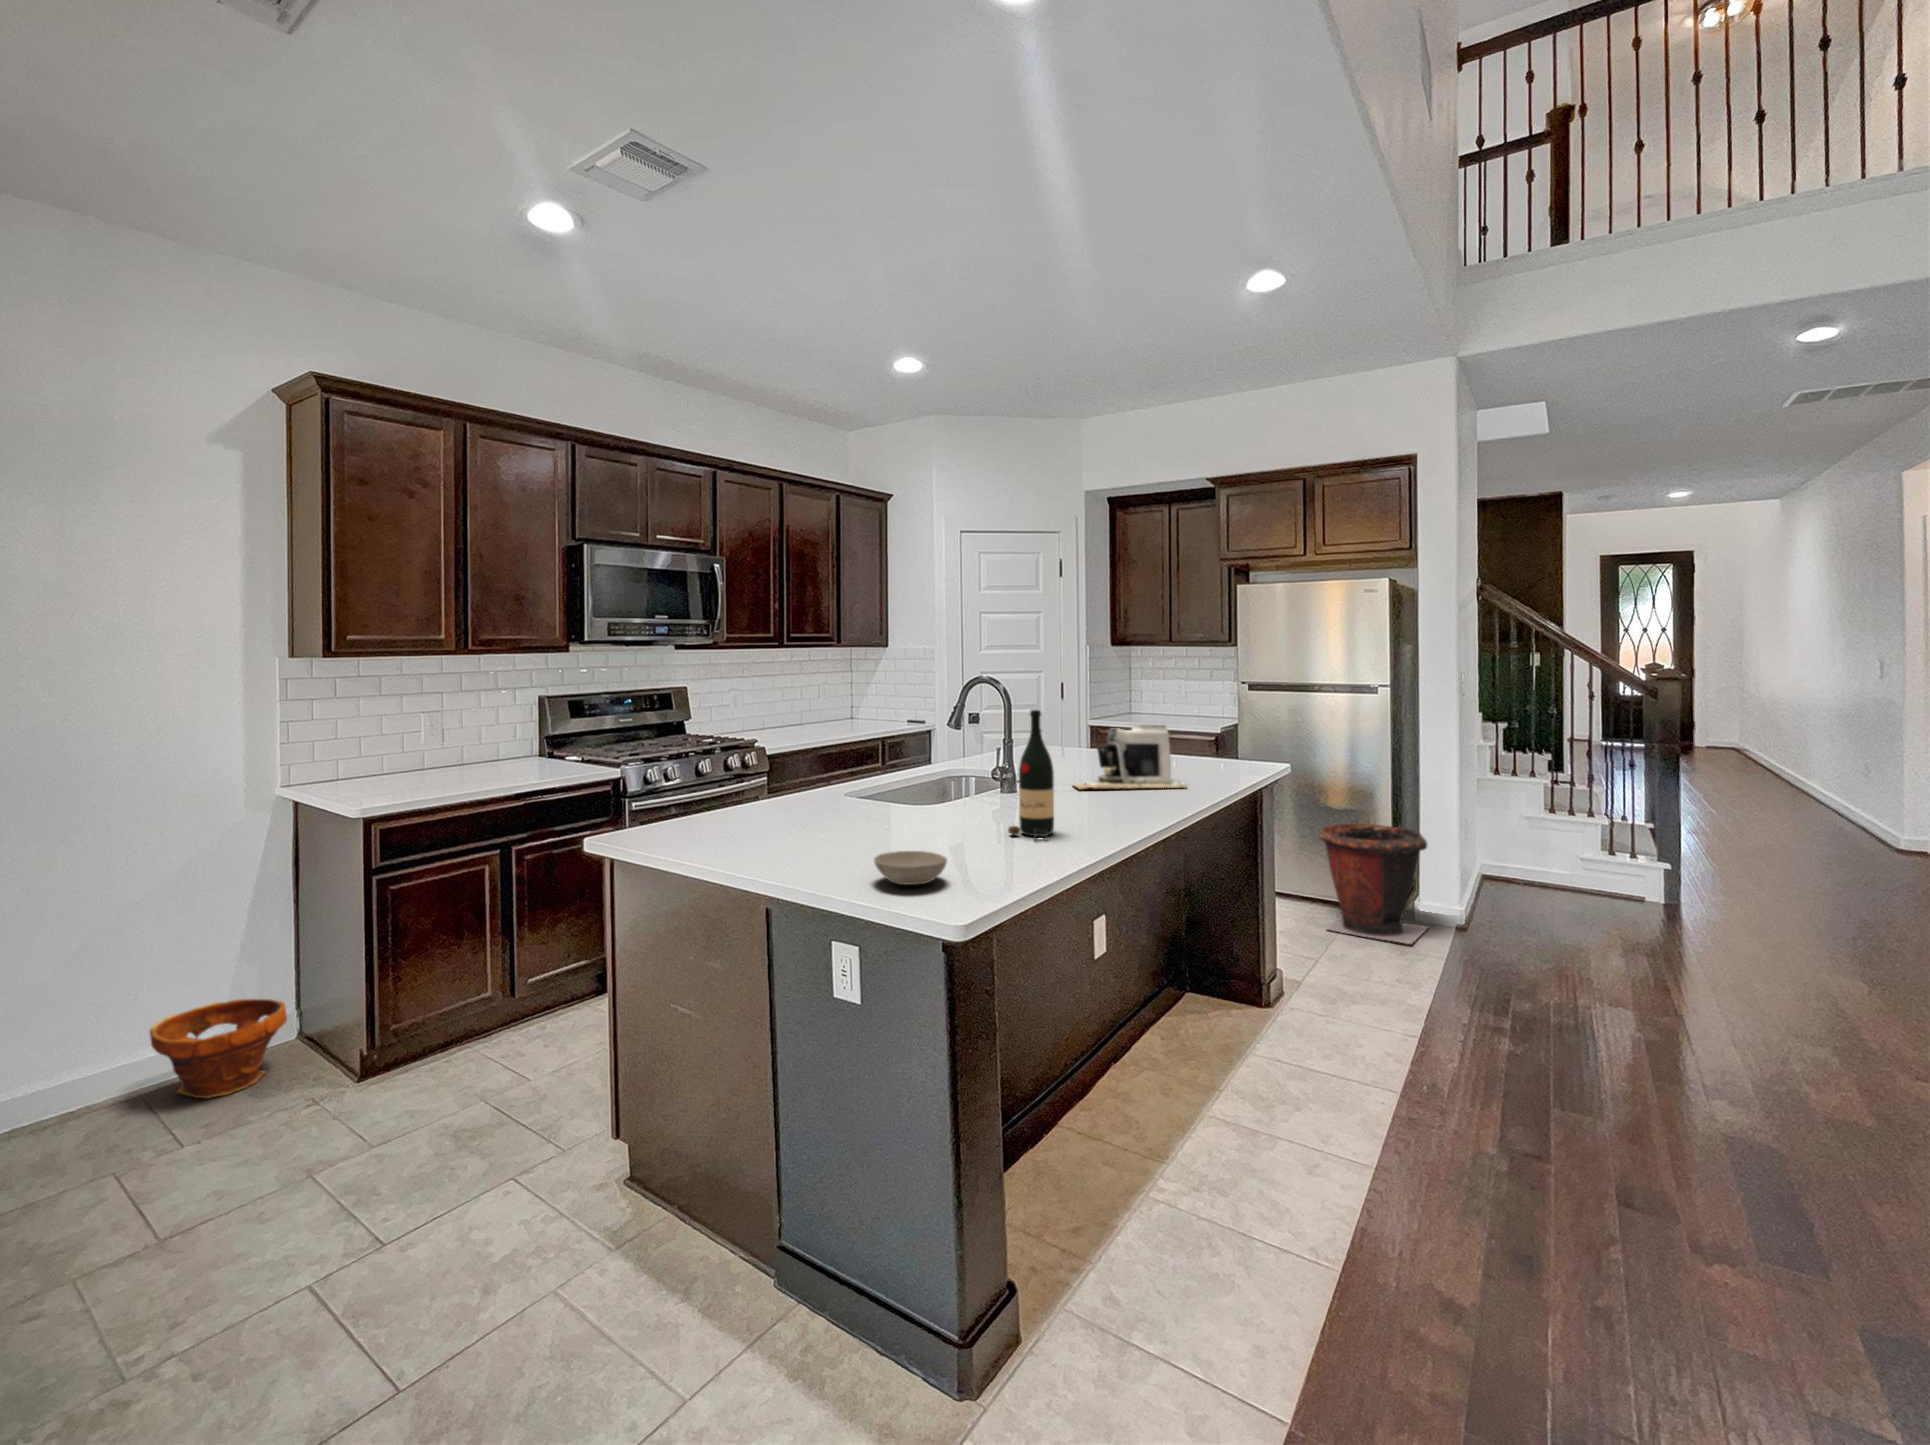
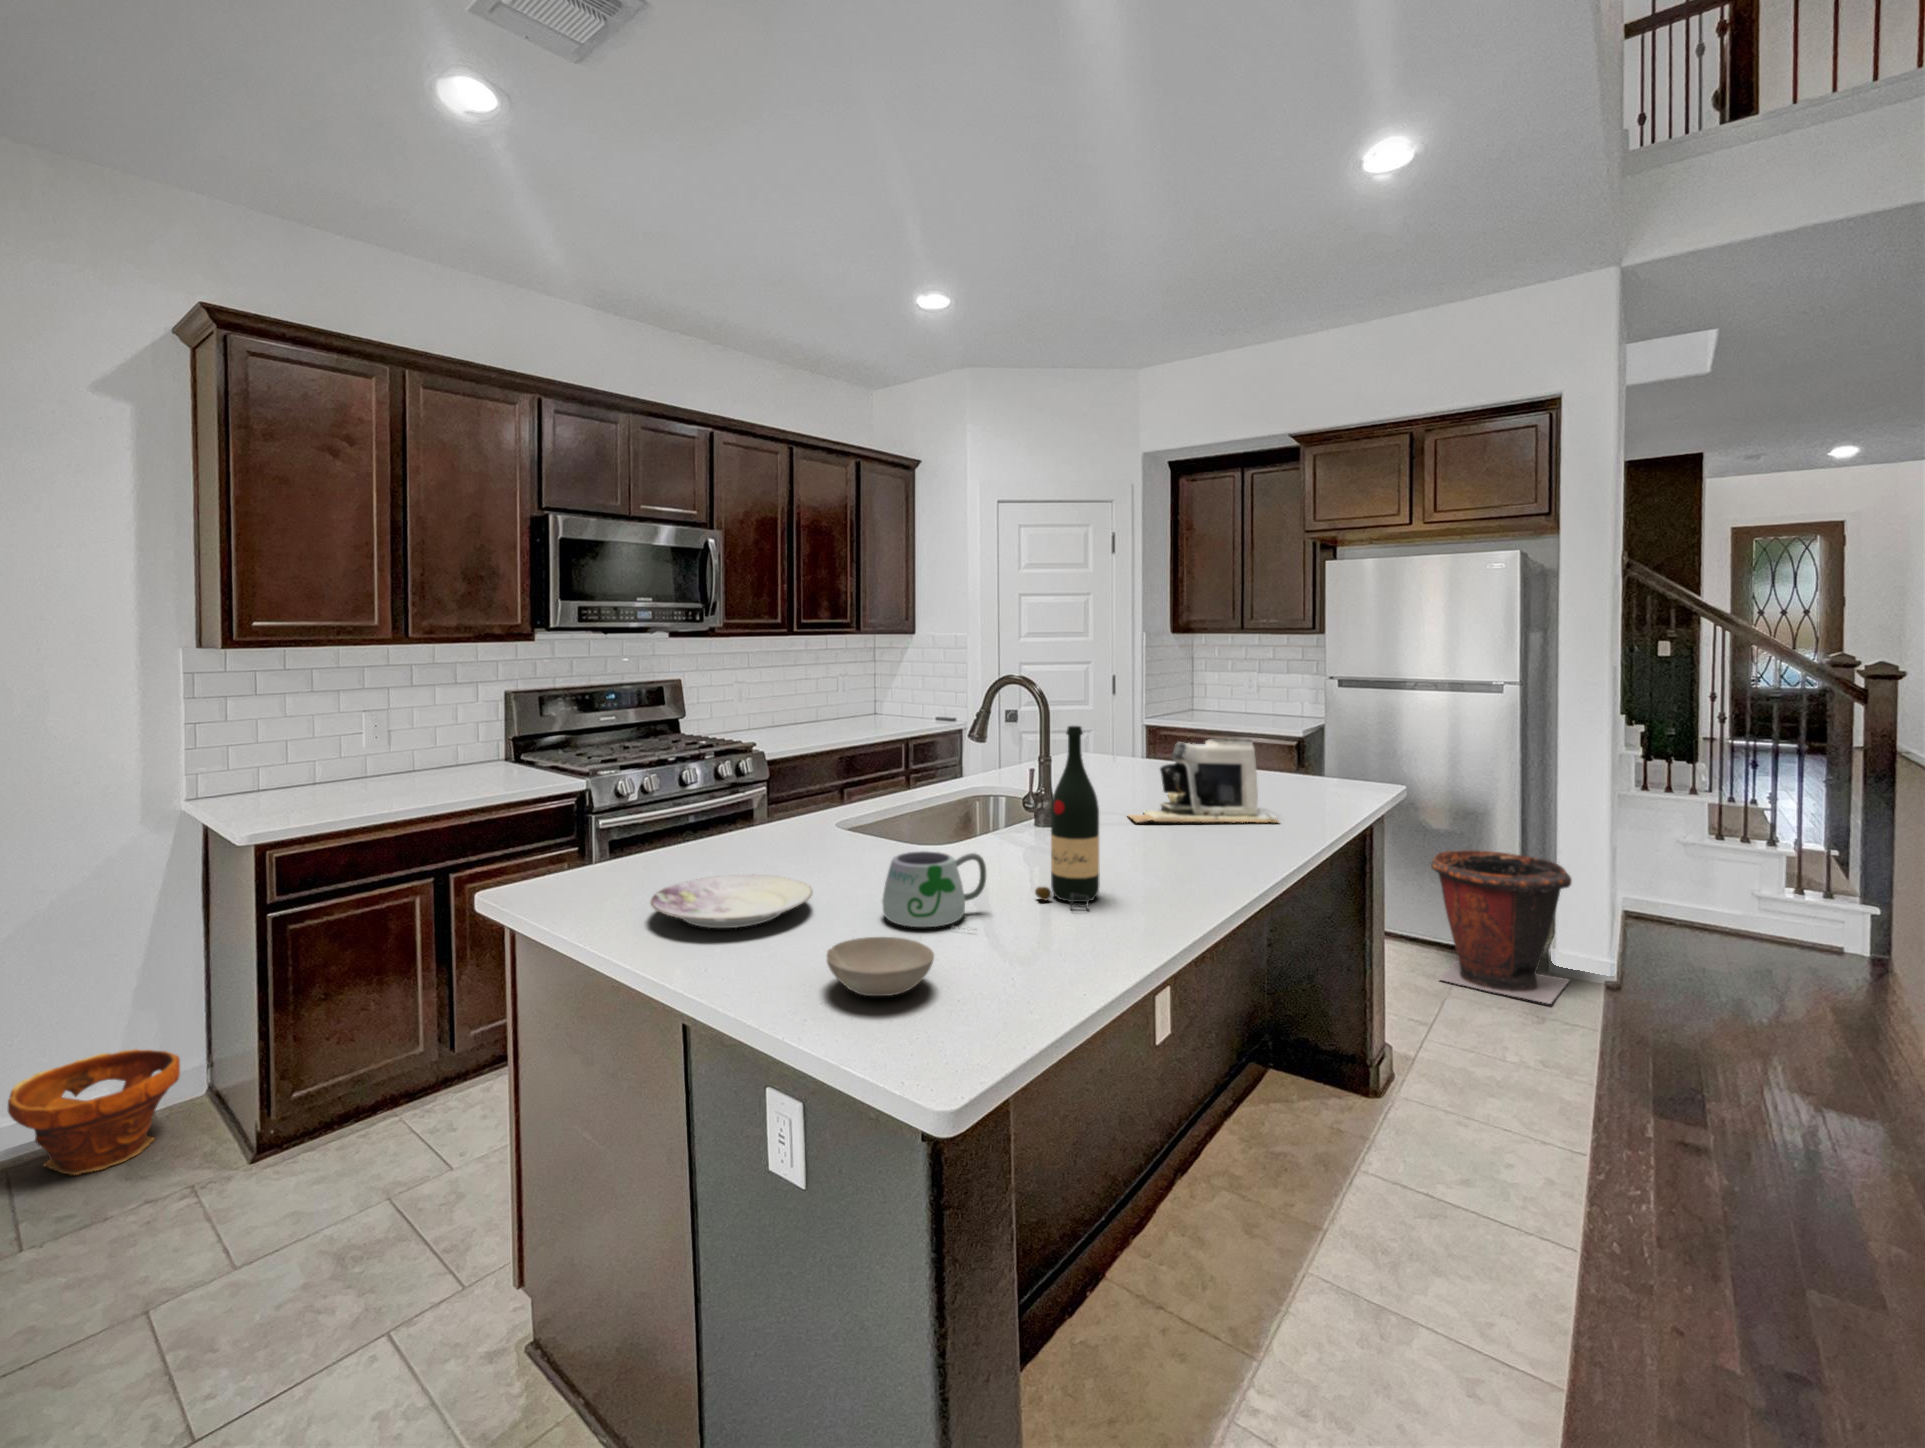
mug: none [900,800,974,852] -> present [882,851,986,930]
plate: none [732,823,849,855] -> present [650,875,813,928]

